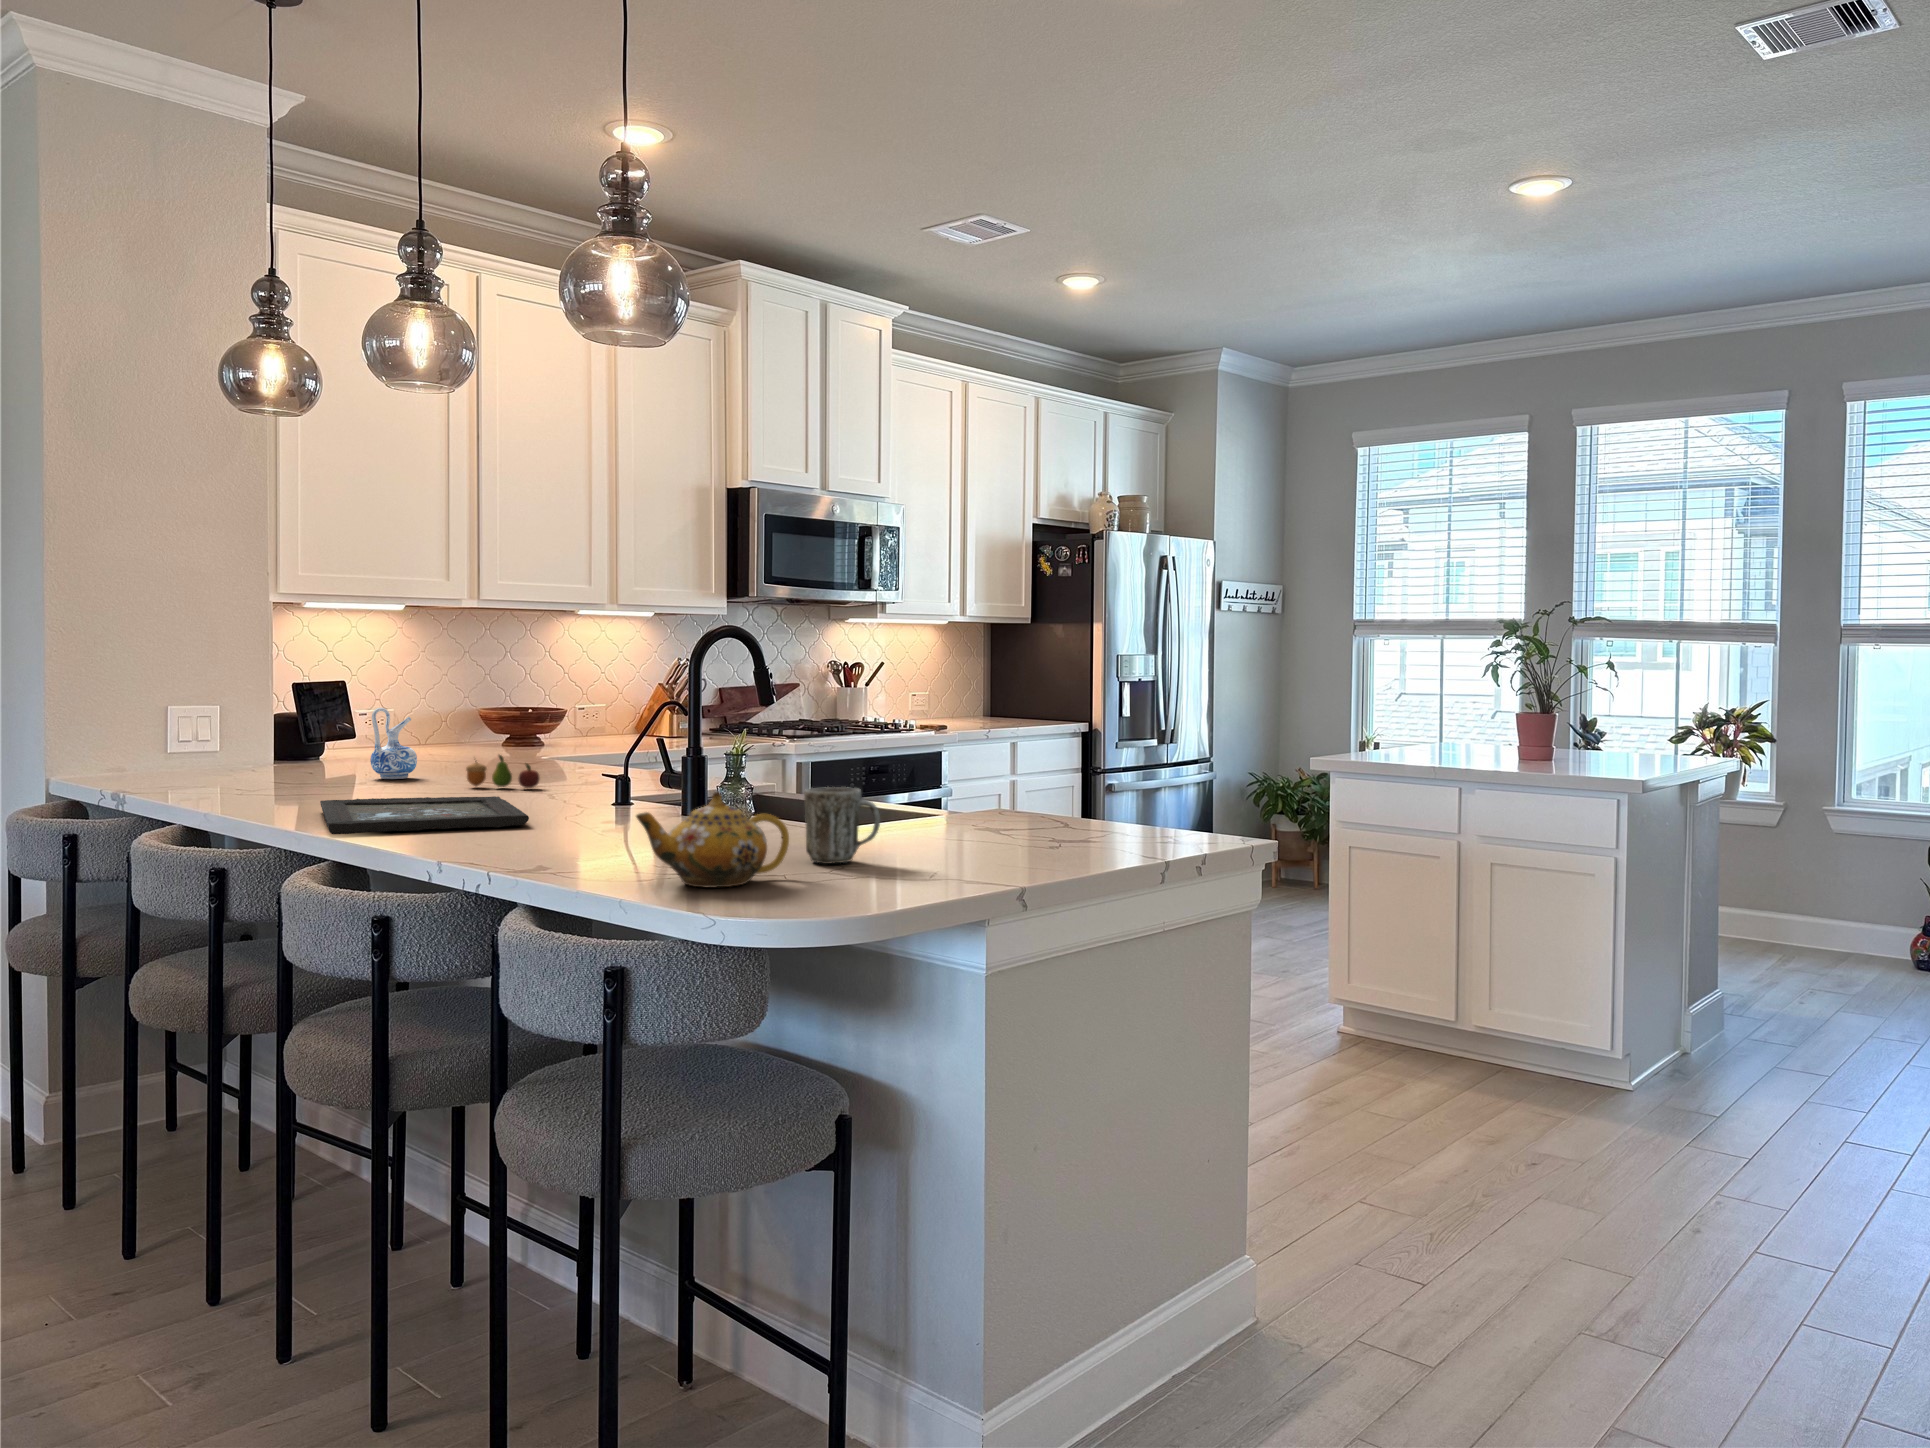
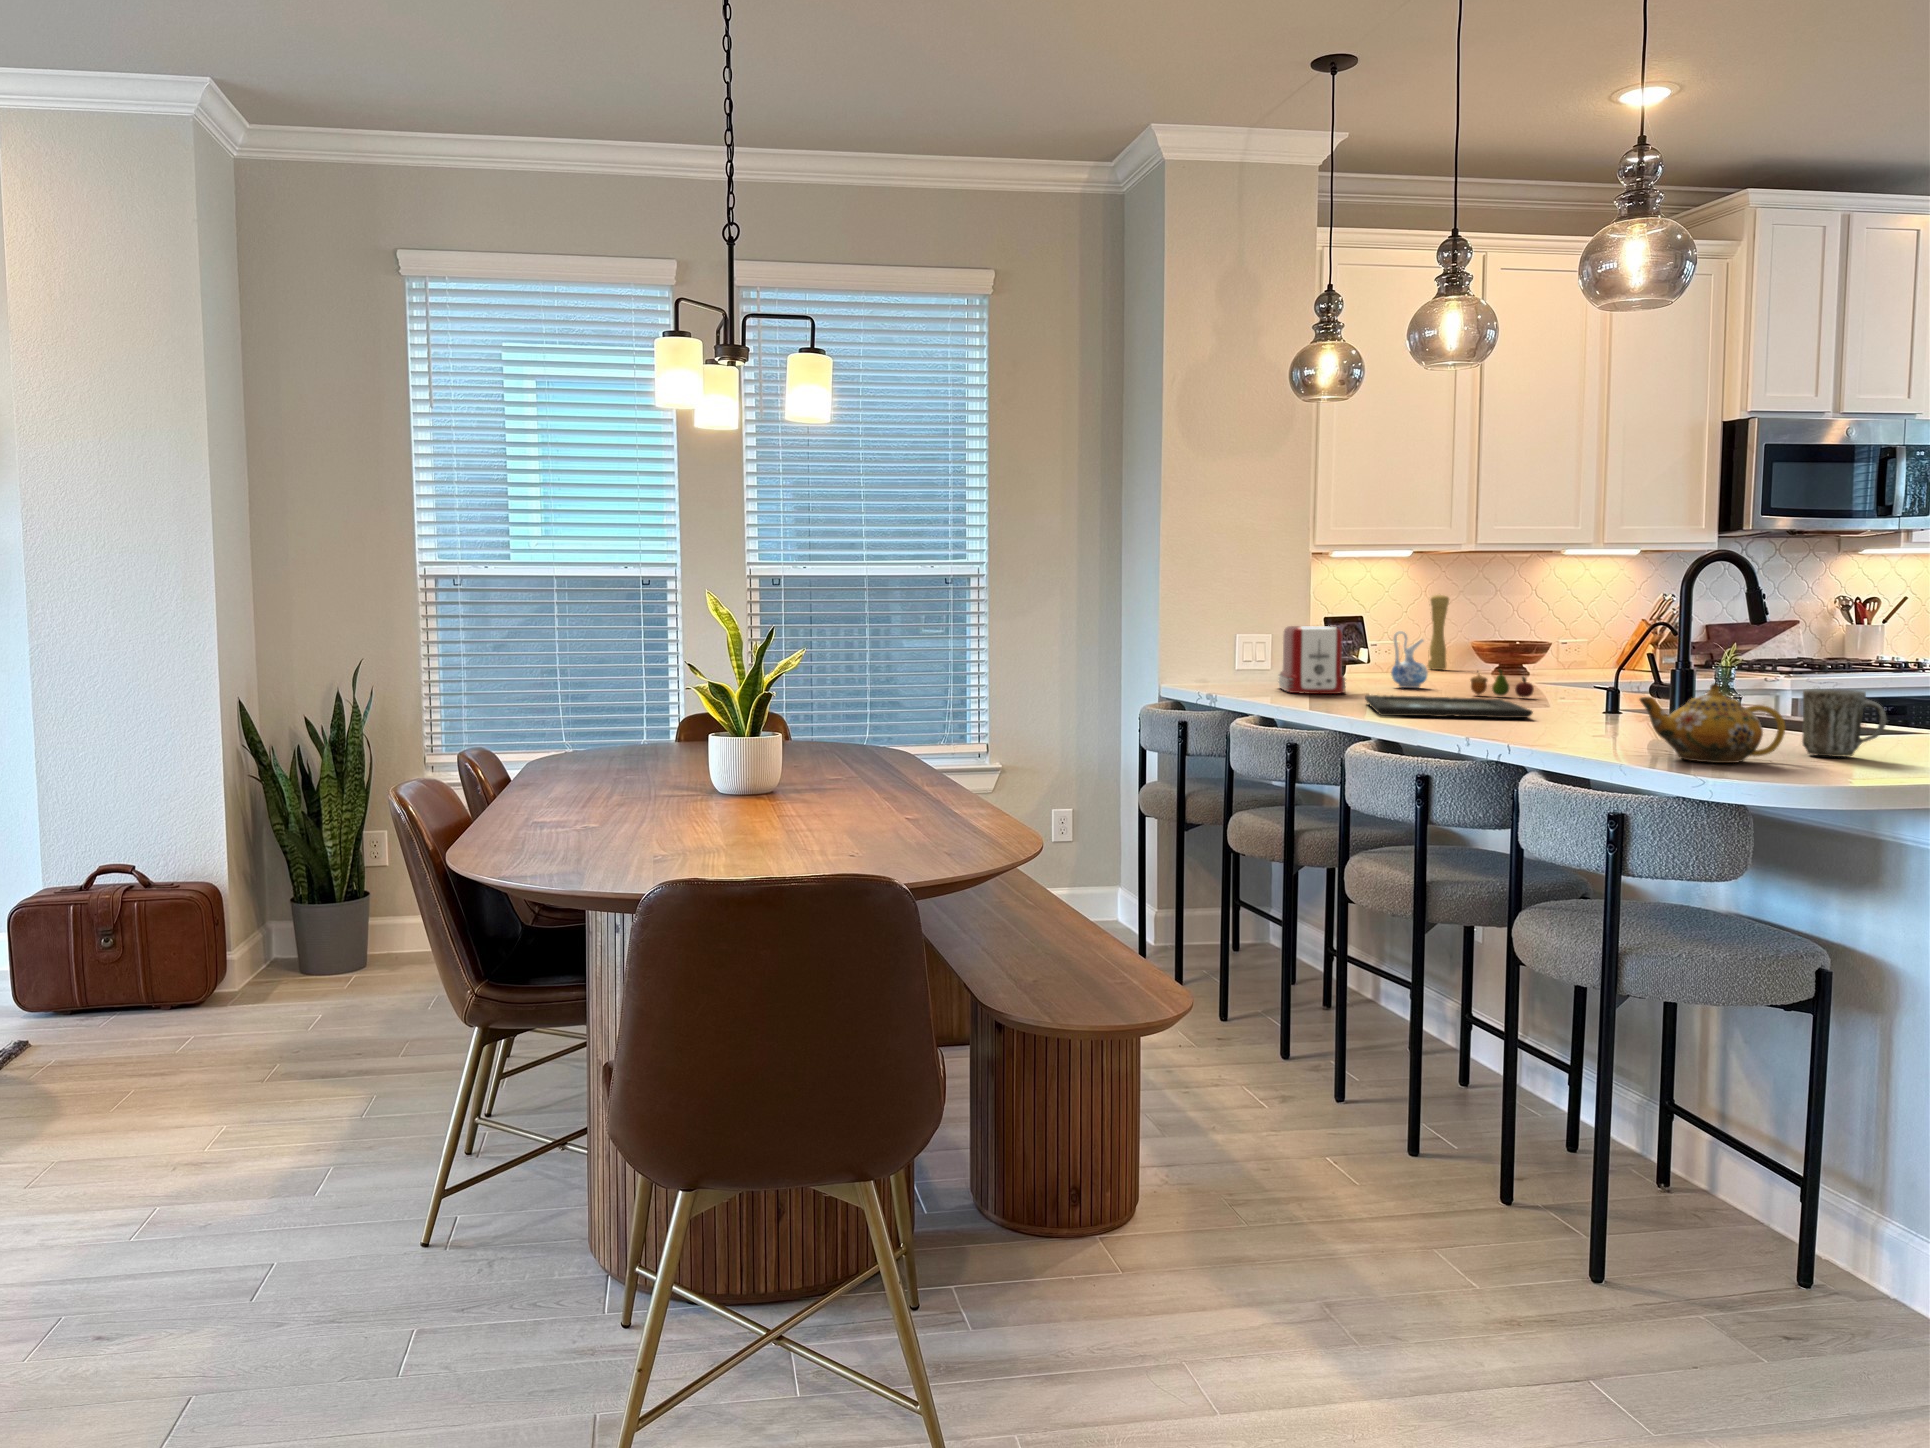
pepper mill: none [429,656,453,746] -> present [1428,595,1449,670]
toaster: none [208,703,303,797] -> present [1279,626,1345,694]

